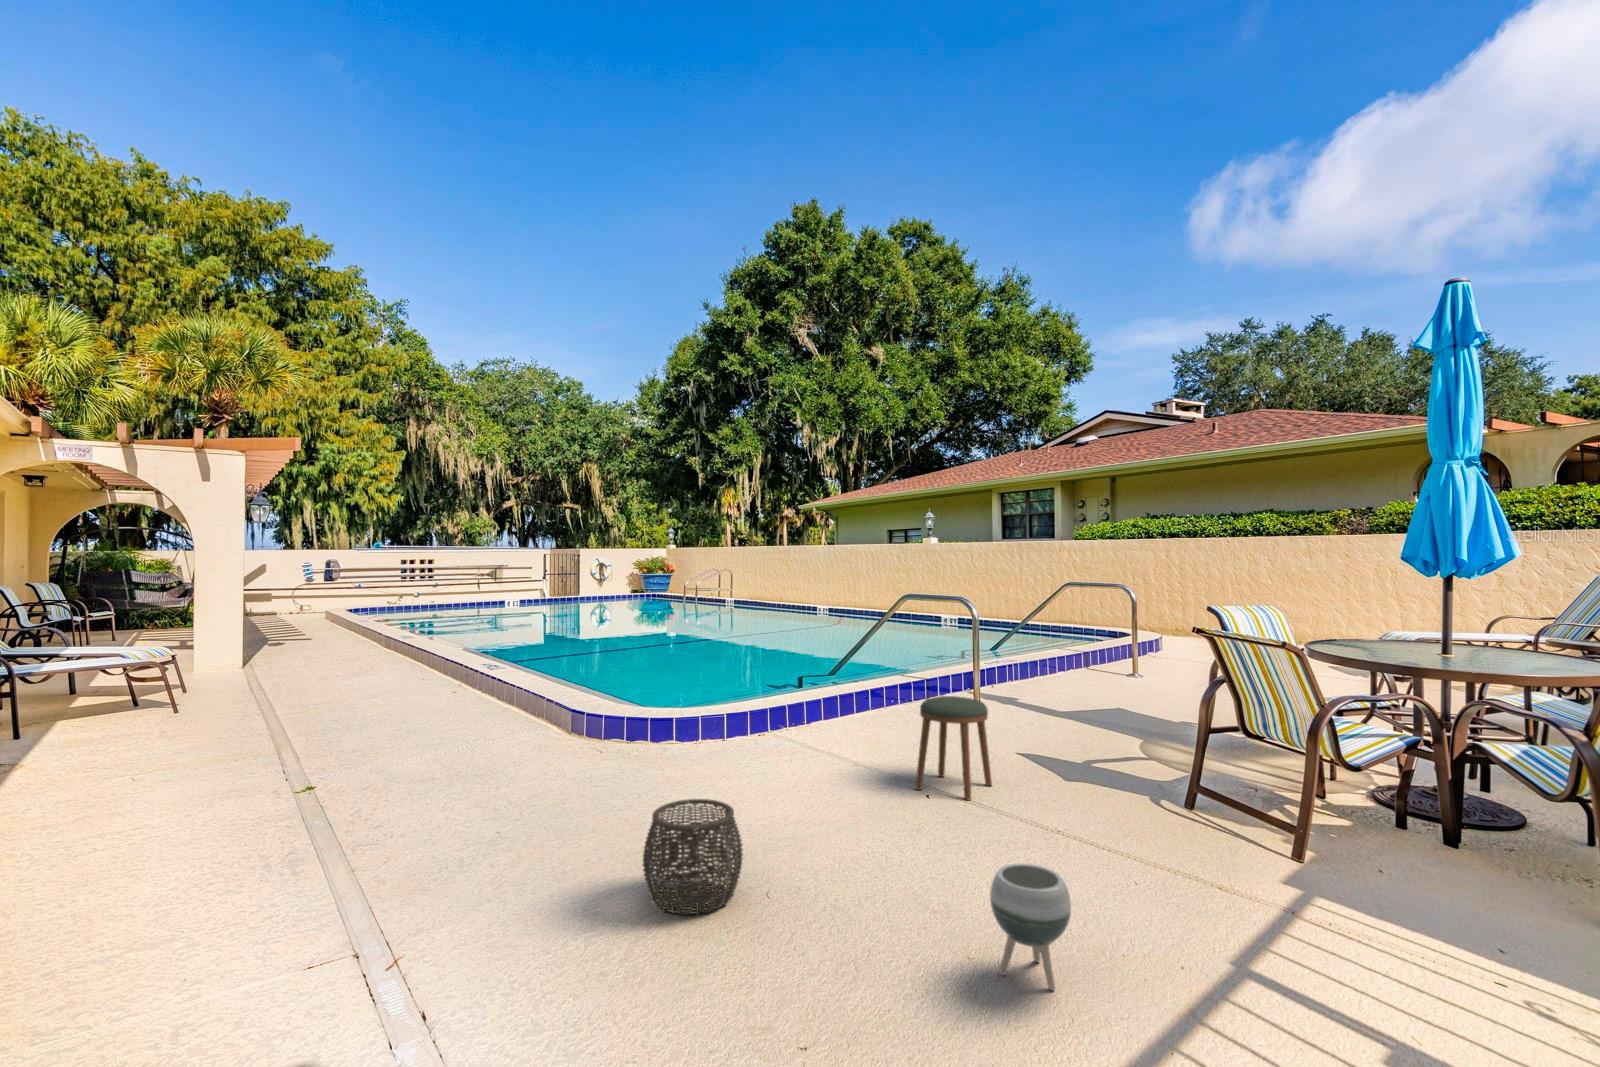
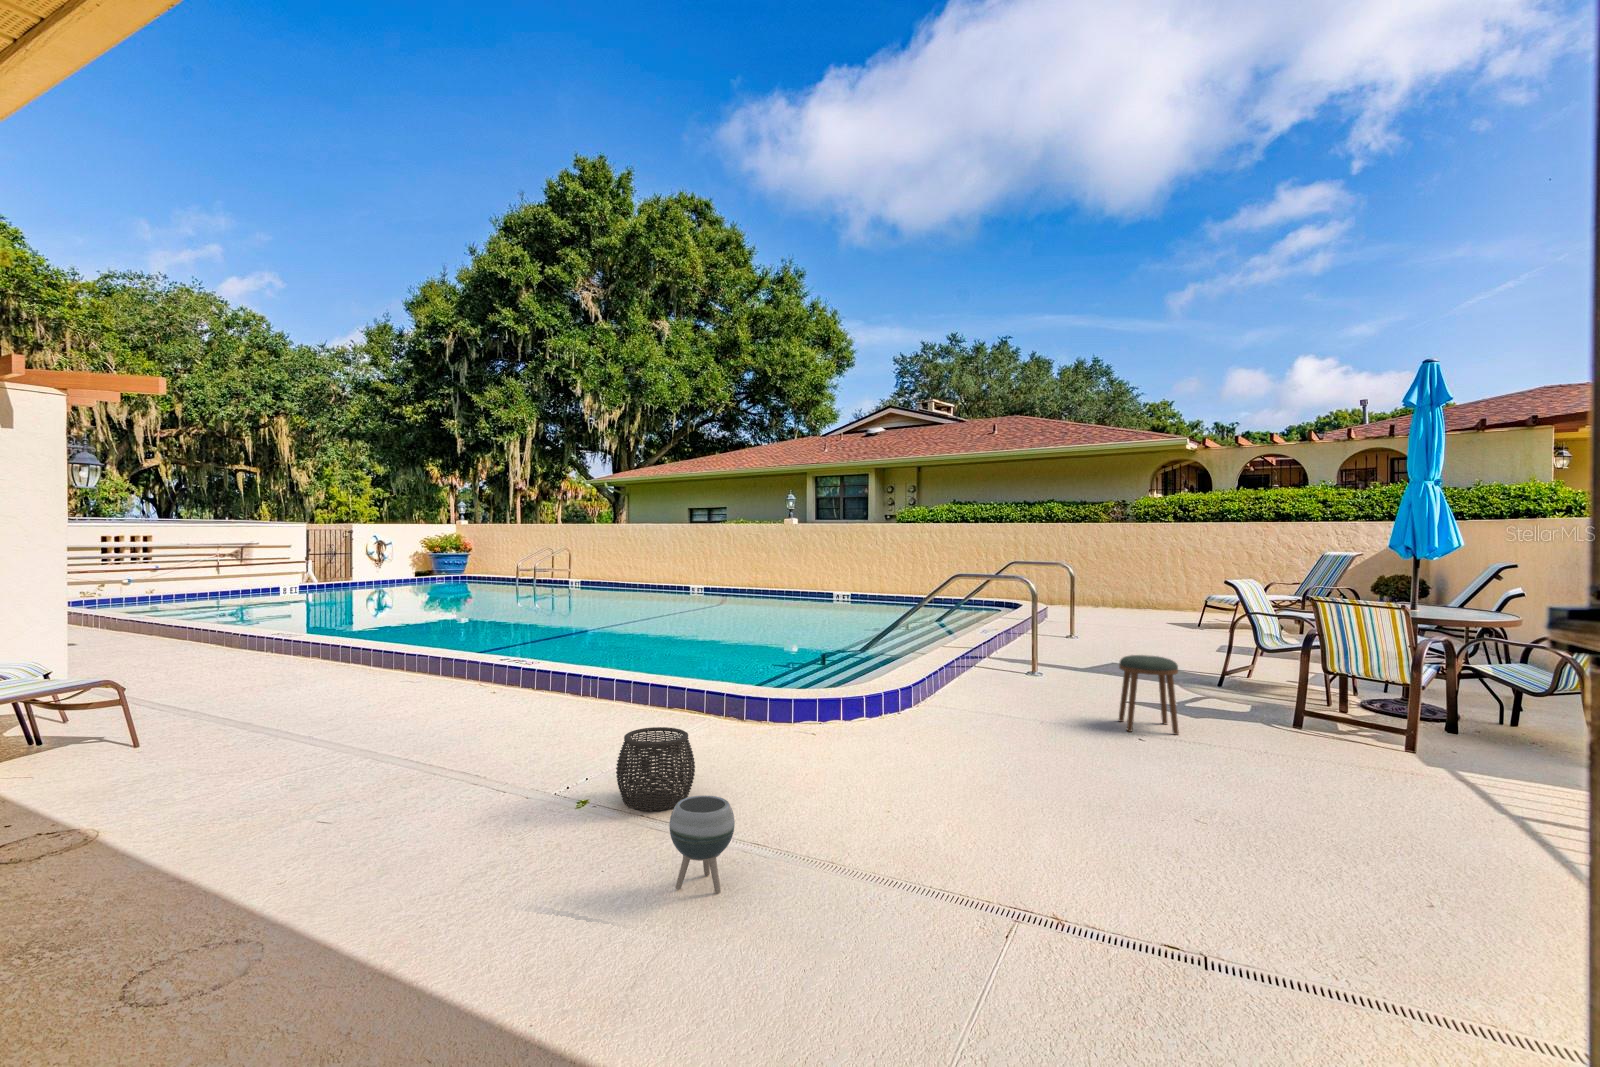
woven basket: present [643,799,743,915] -> present [616,727,695,811]
planter: present [990,864,1071,990] -> present [669,795,735,893]

